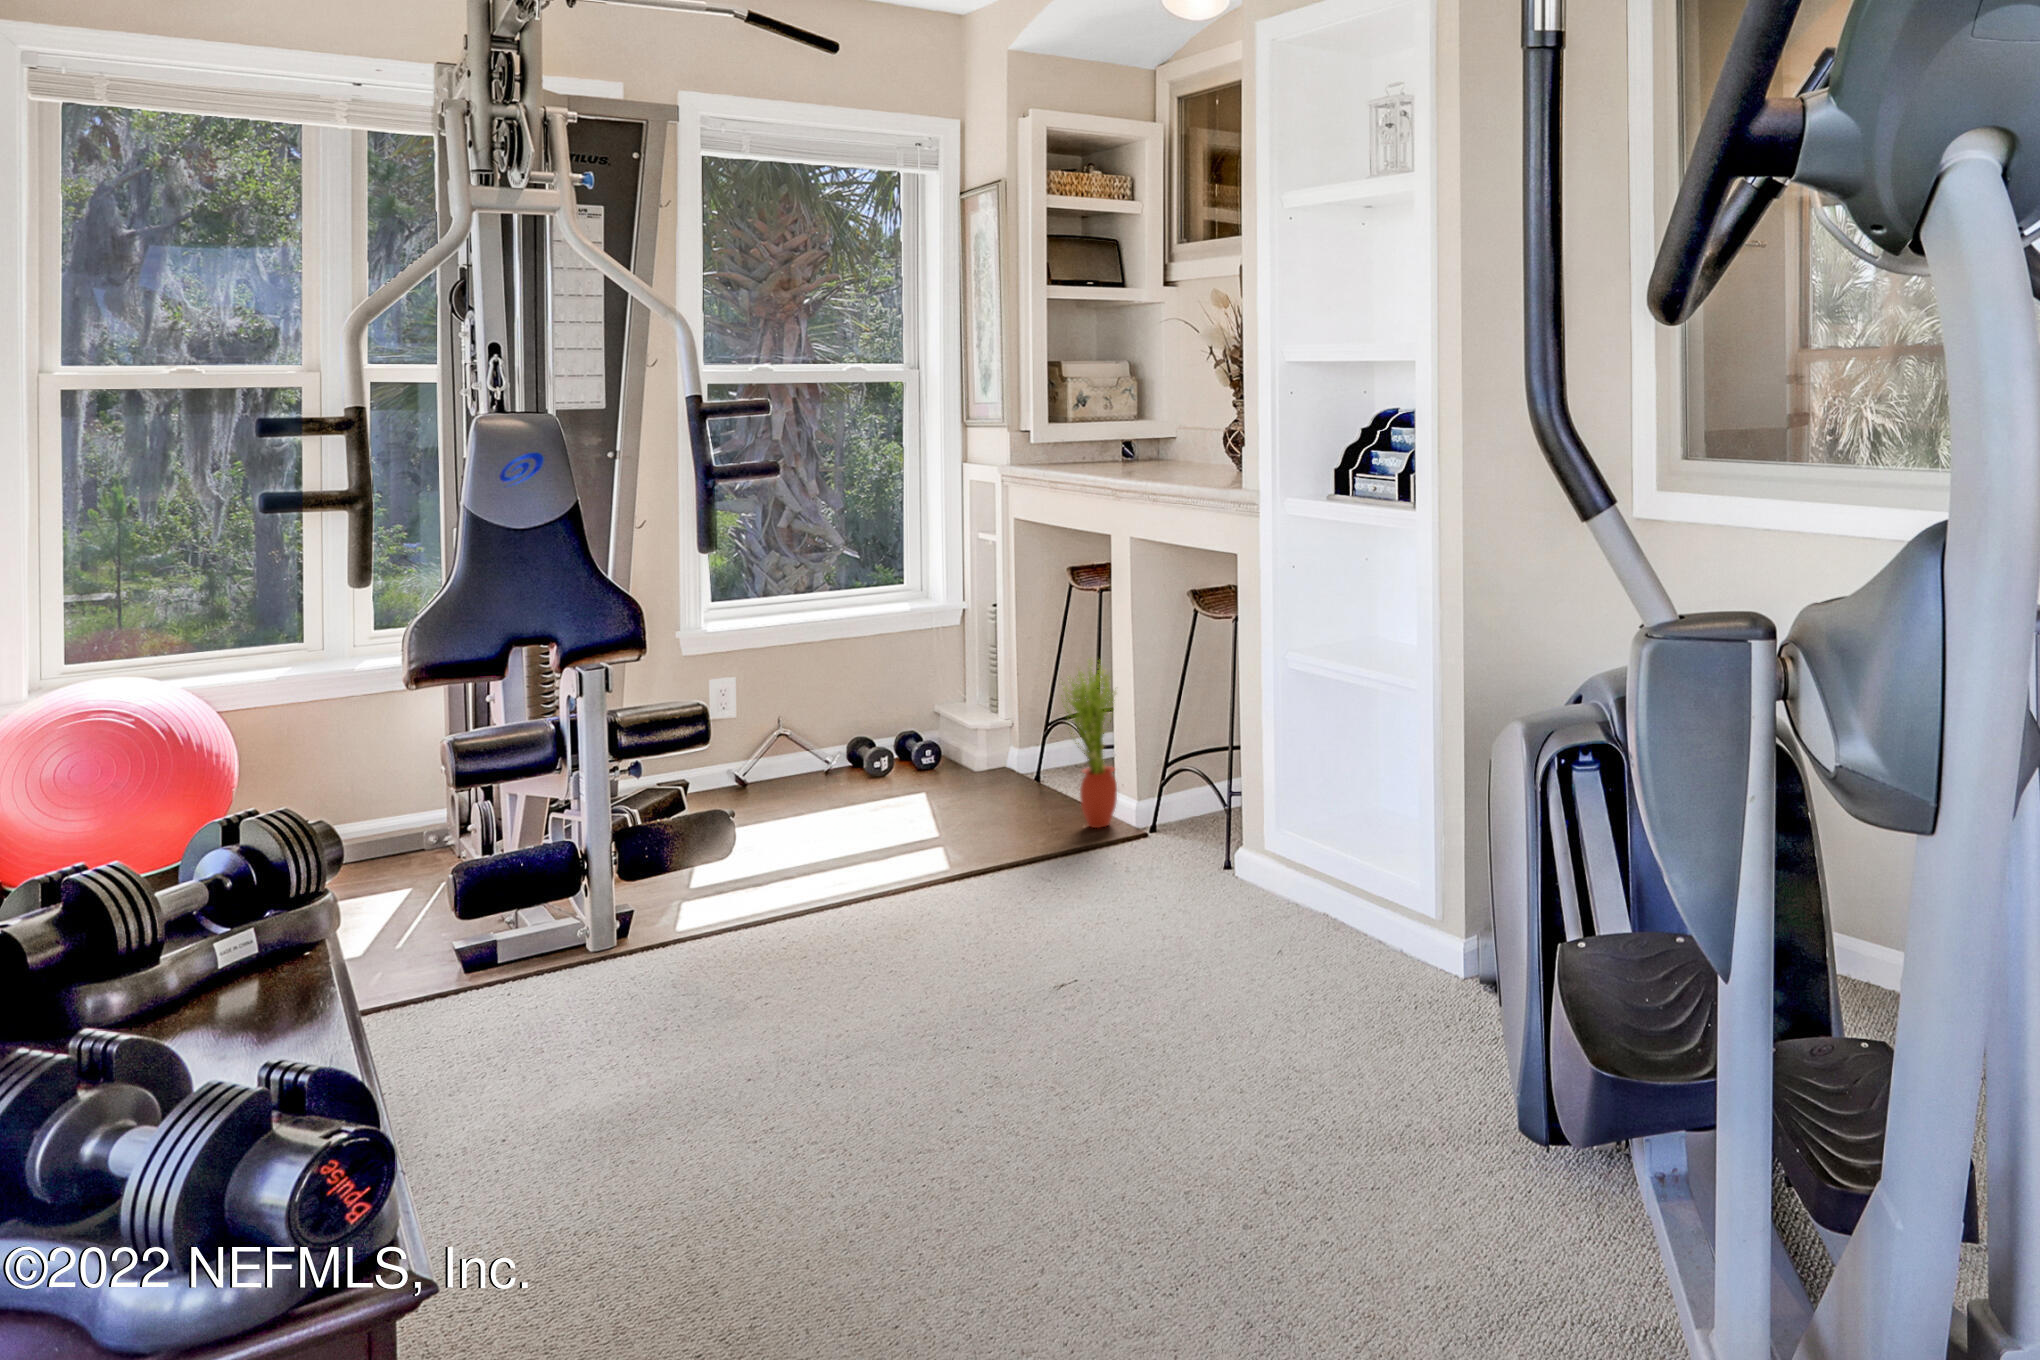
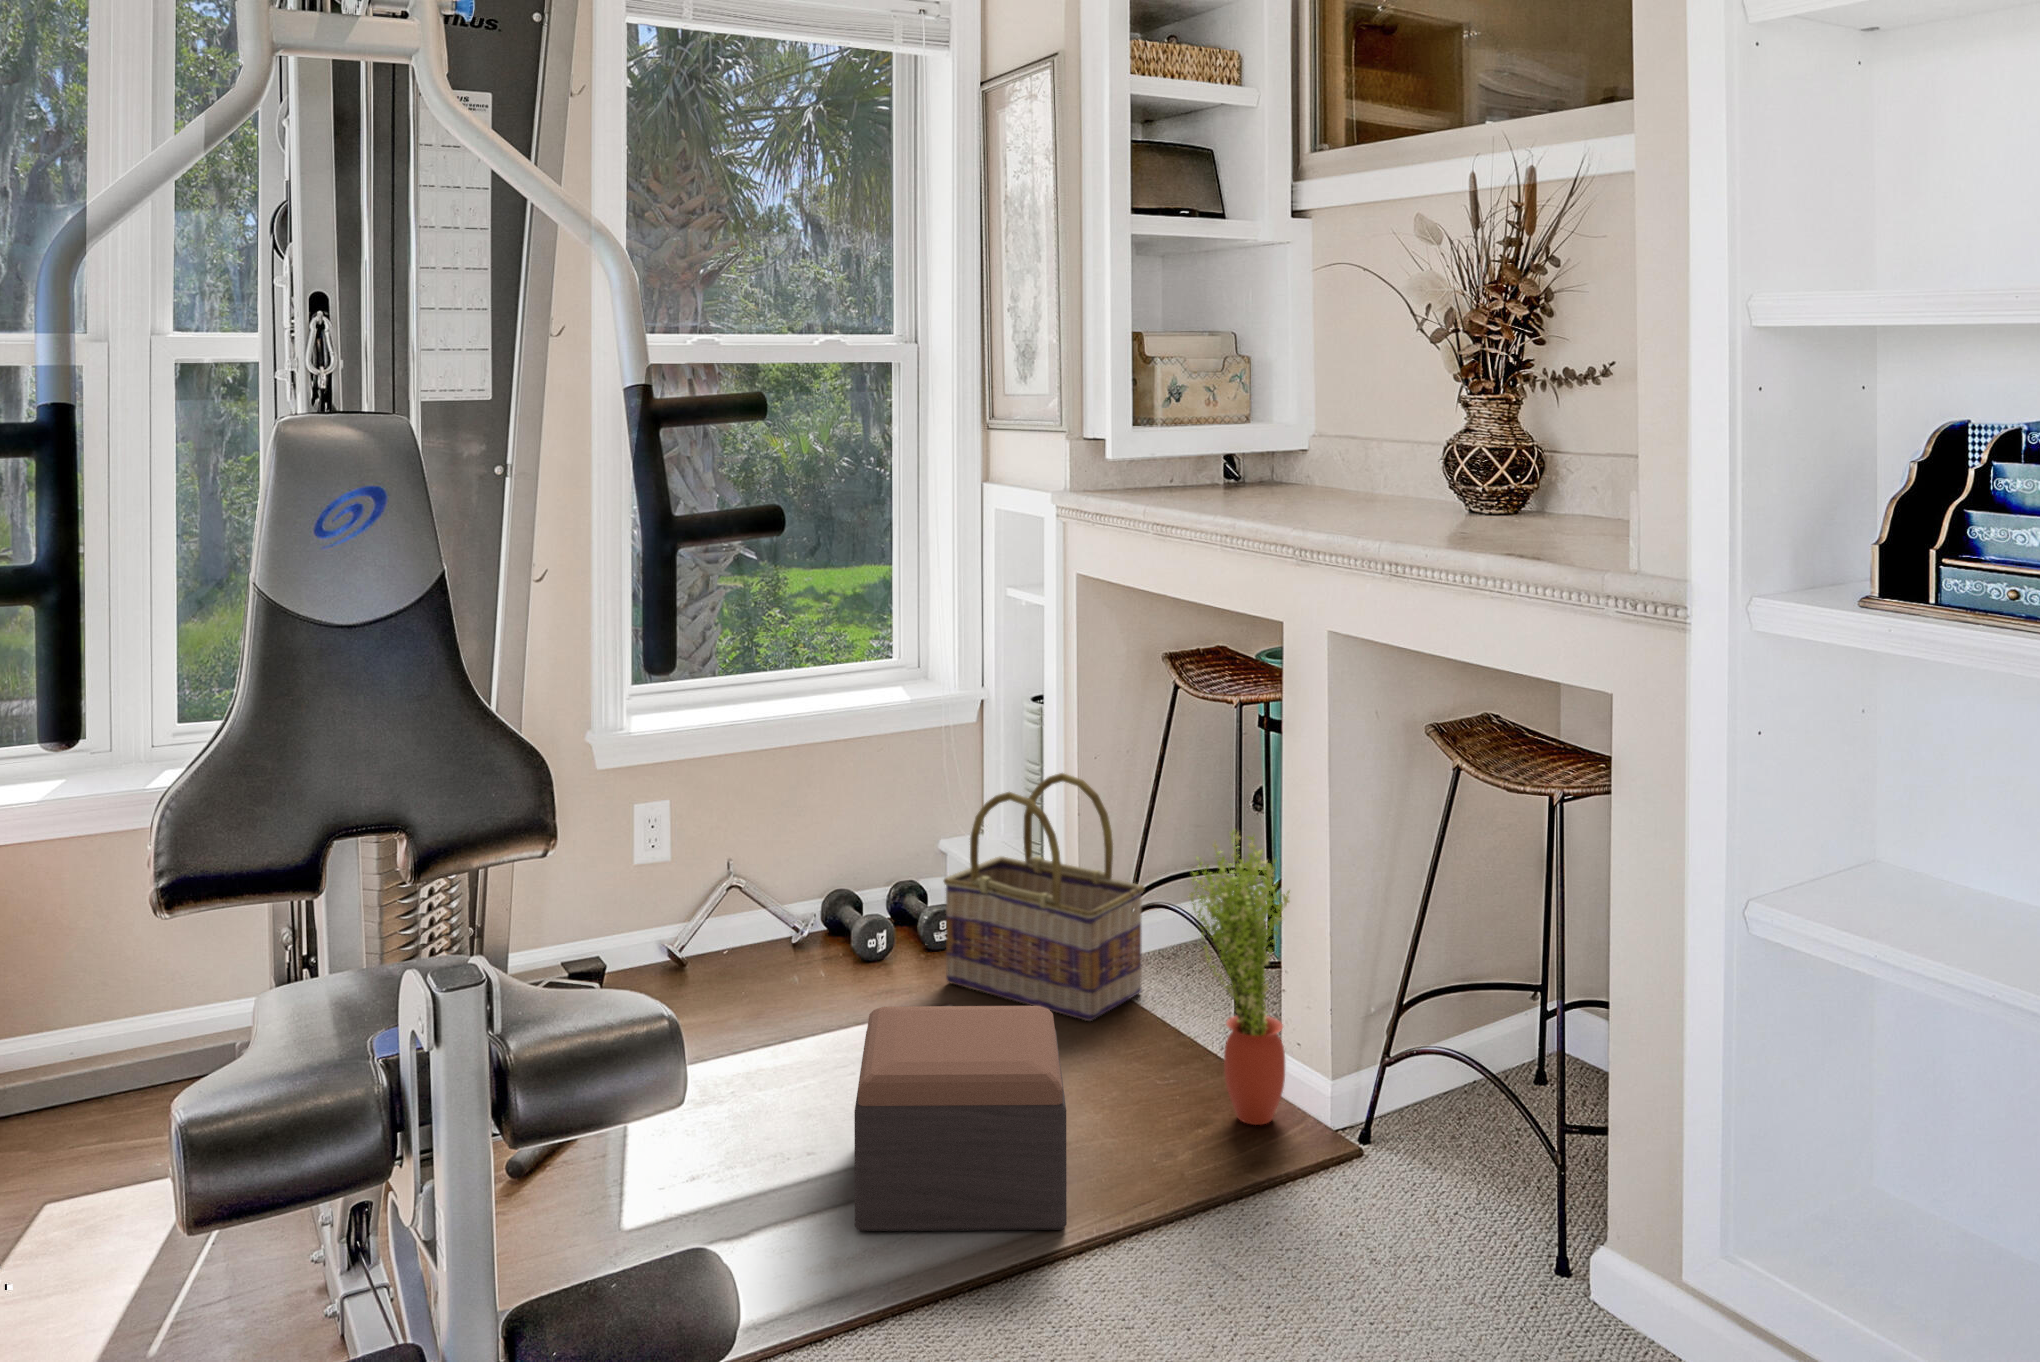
basket: none [924,645,1057,794] -> present [944,773,1144,1021]
footstool: none [834,763,973,885] -> present [854,1006,1067,1231]

